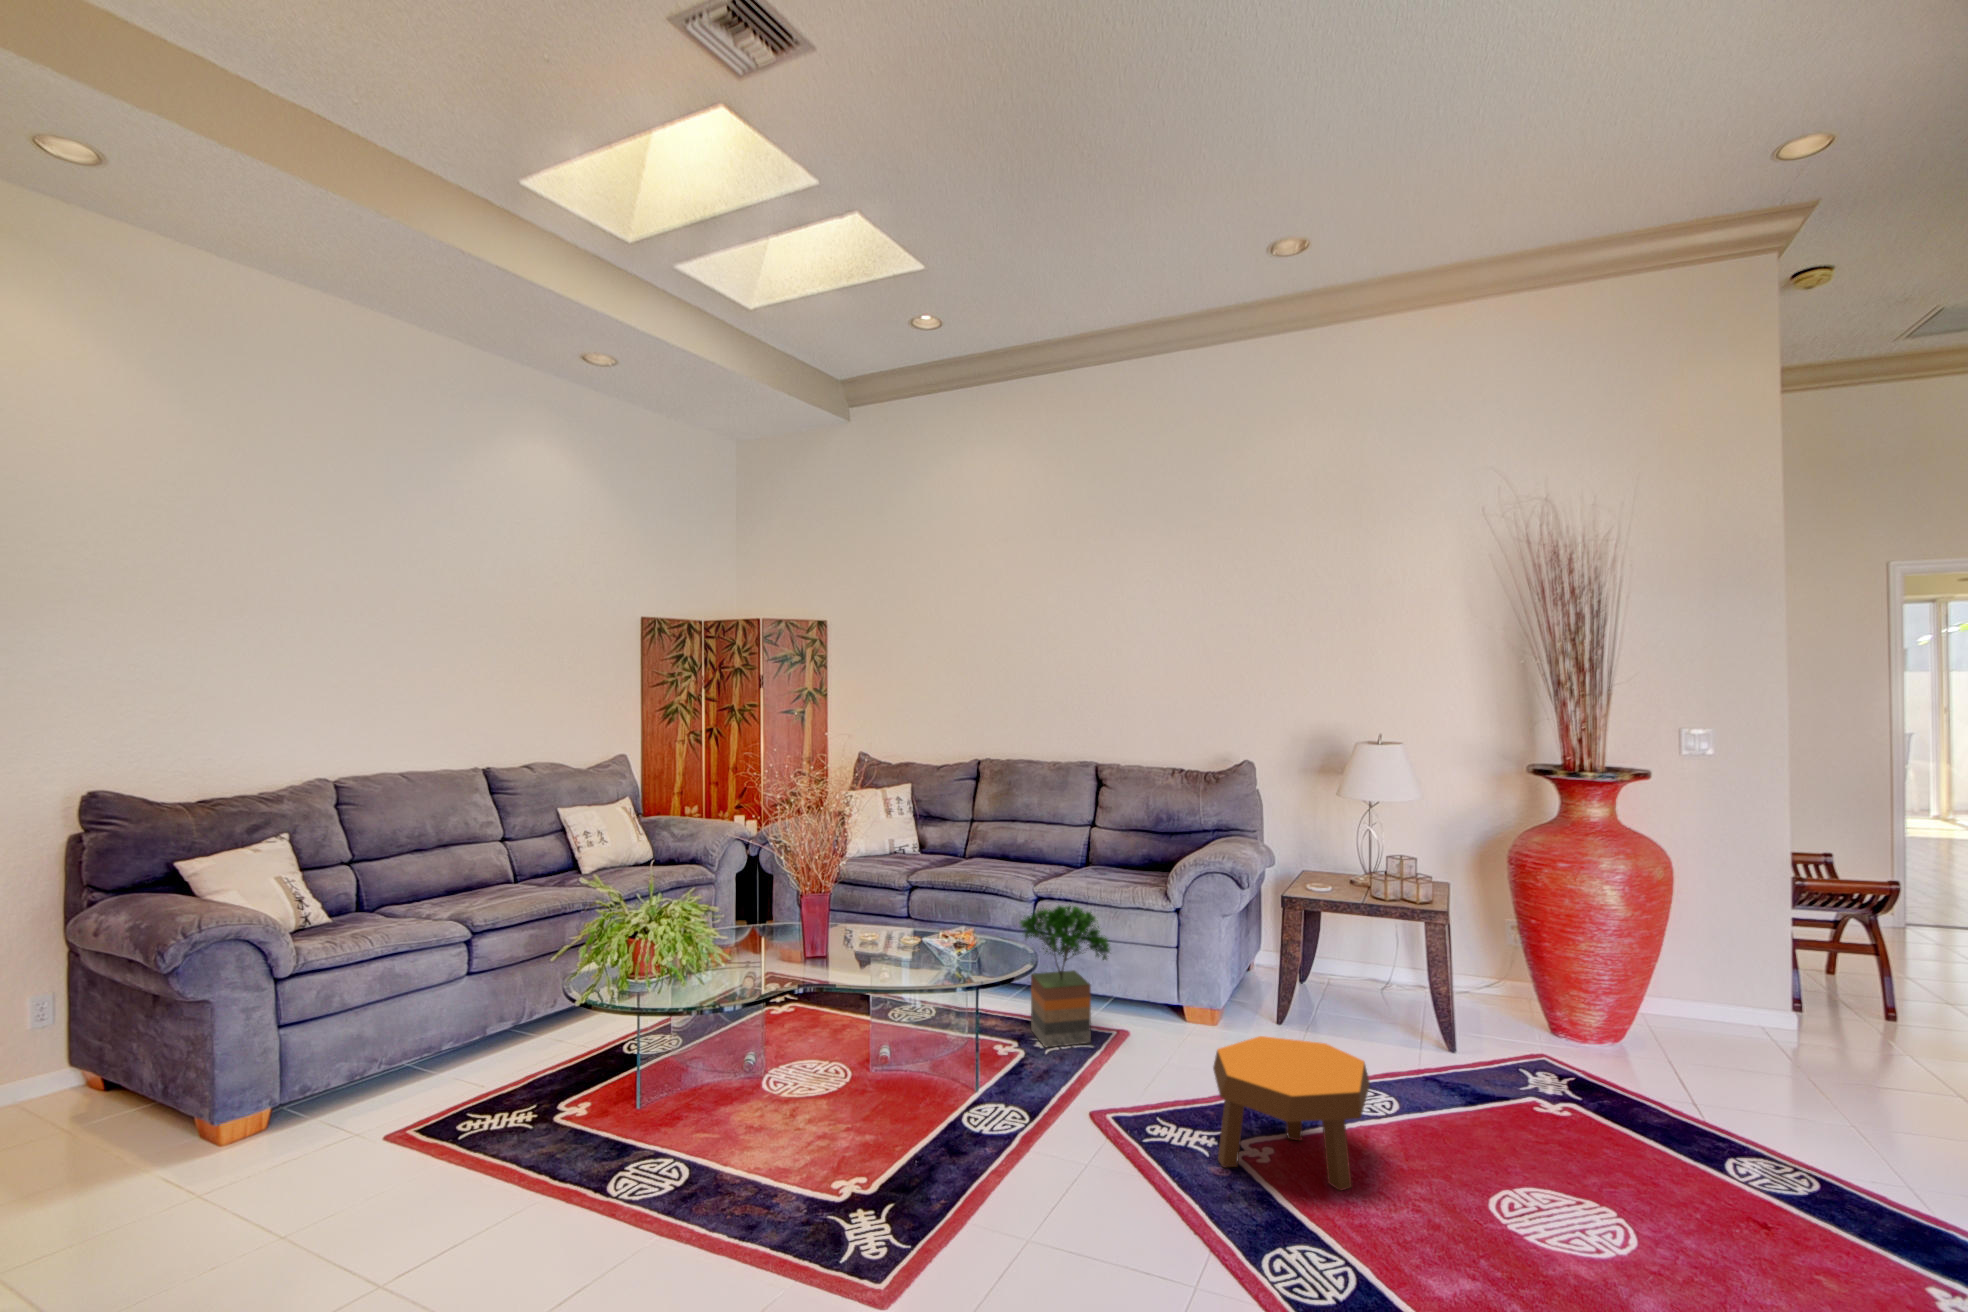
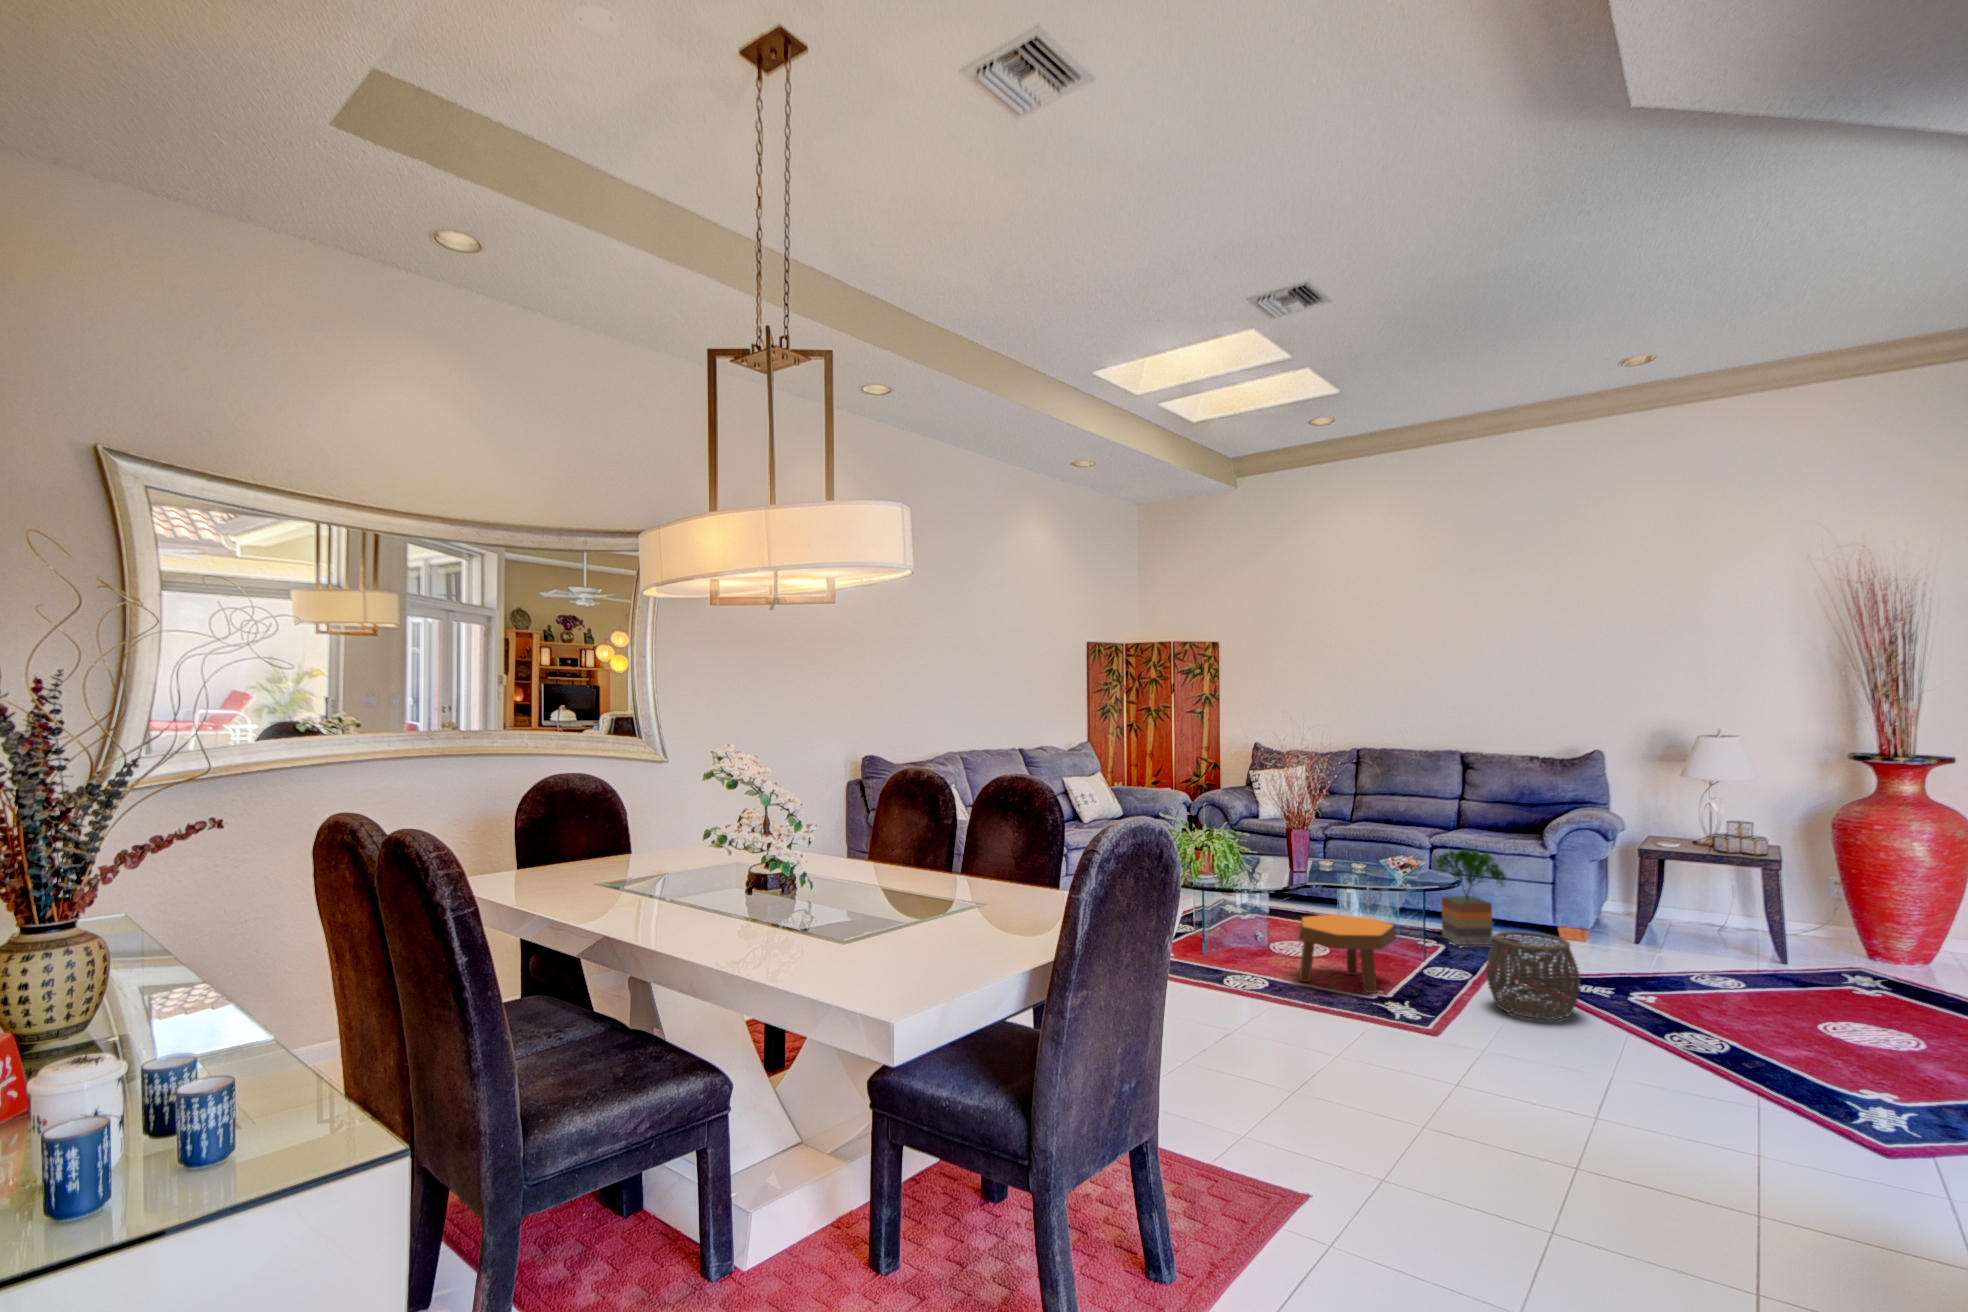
footstool: present [1213,1036,1370,1190] -> present [1299,914,1397,993]
woven basket: none [1009,1070,1147,1239] -> present [1486,931,1580,1020]

